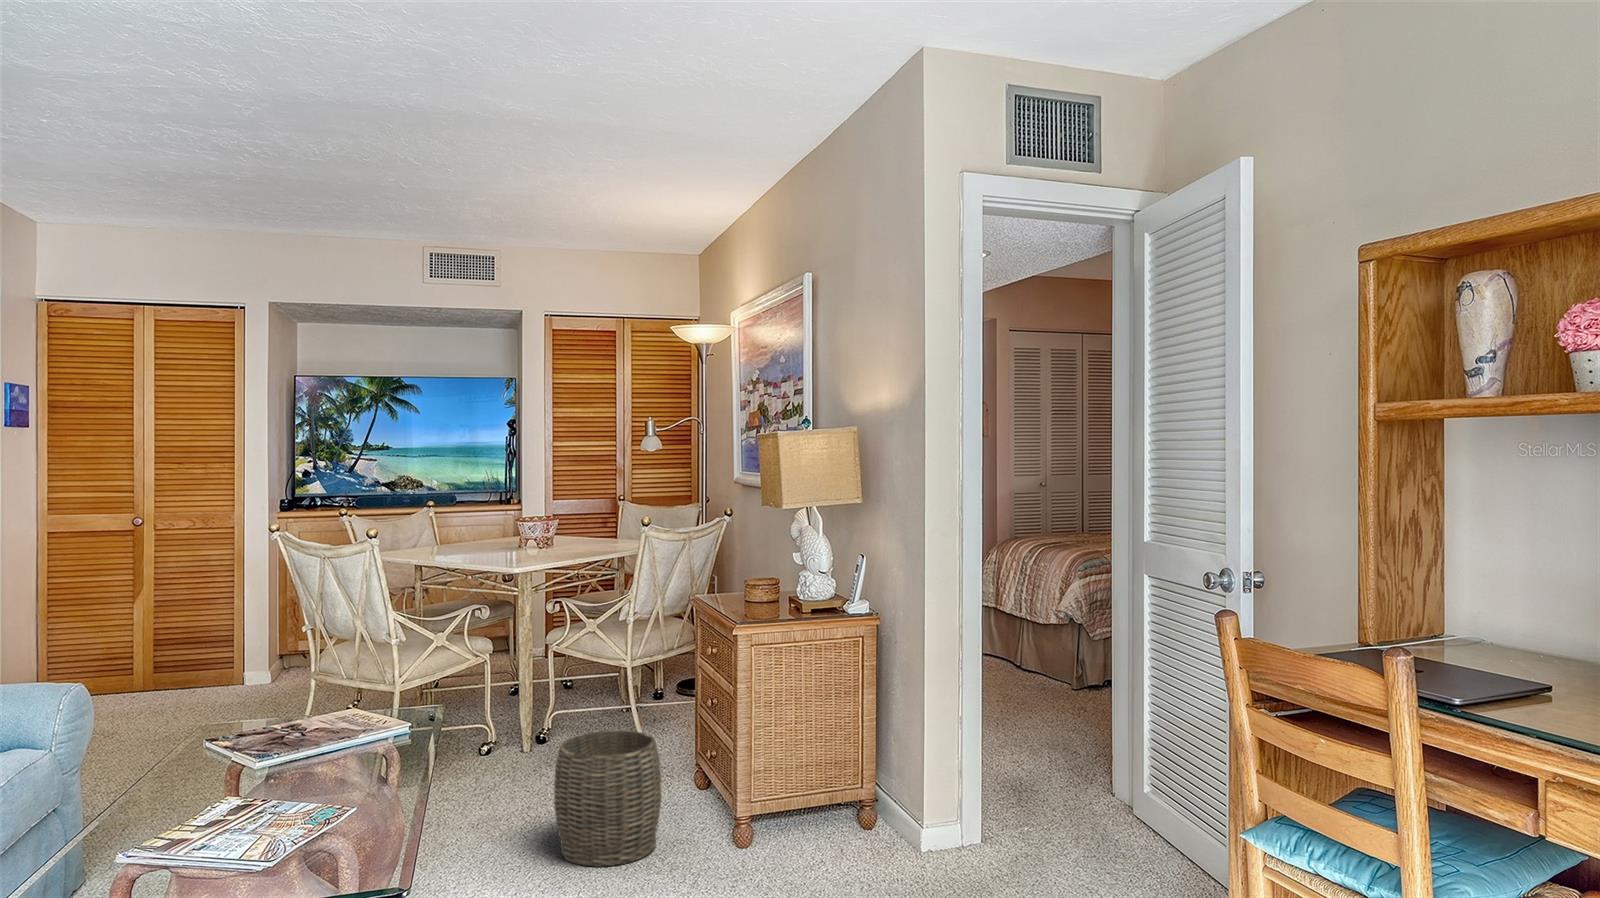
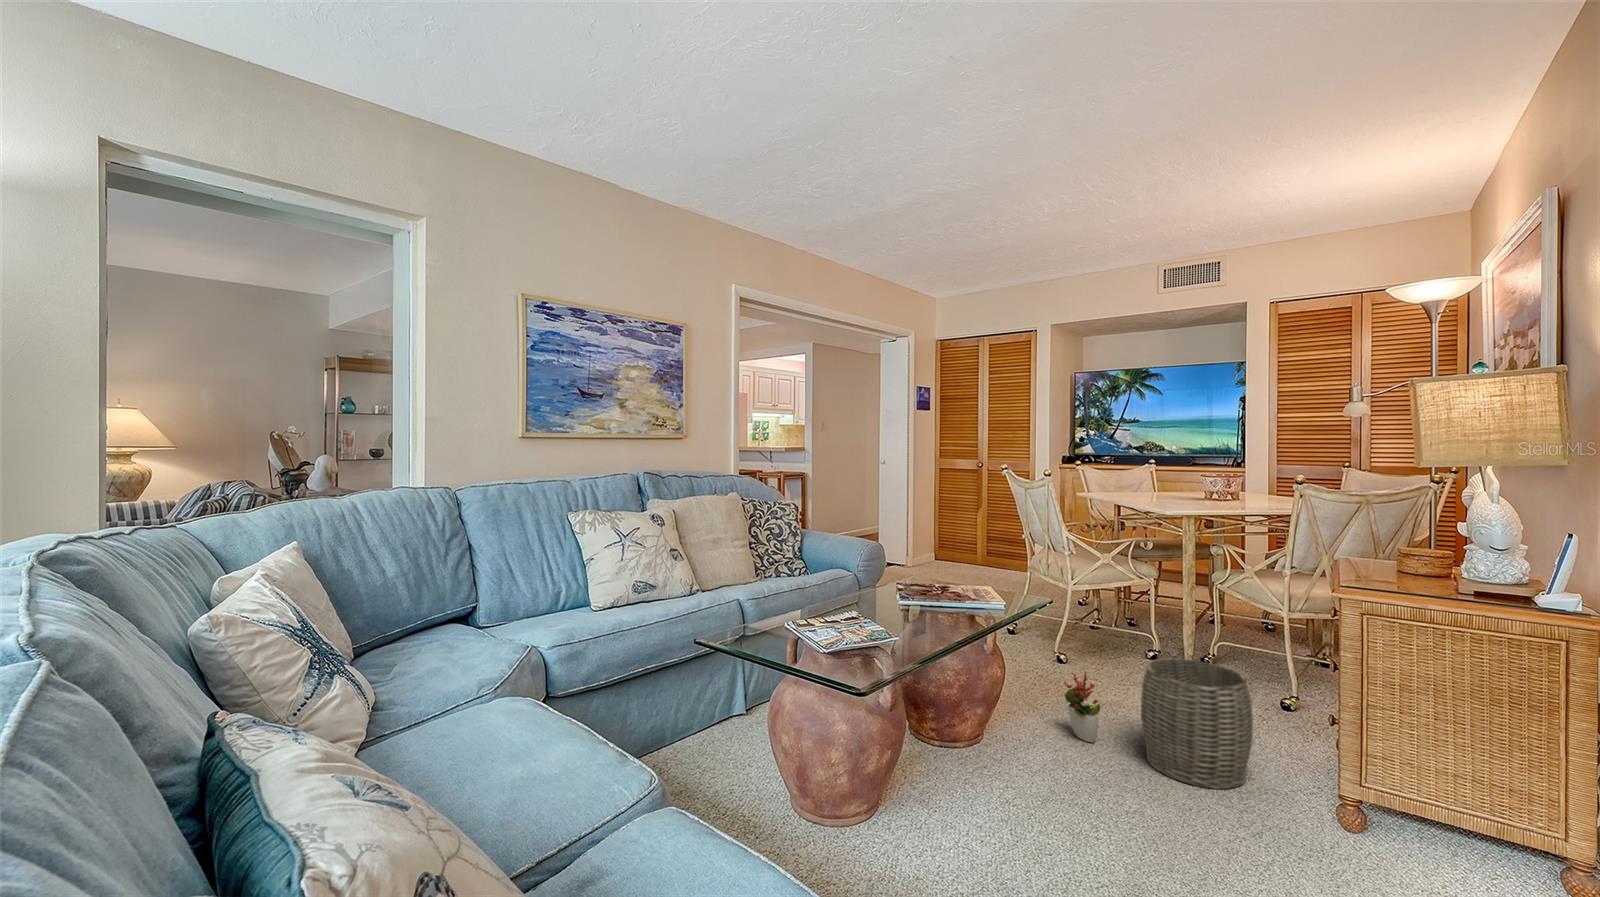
decorative plant: none [461,780,510,867] -> present [1064,671,1100,742]

